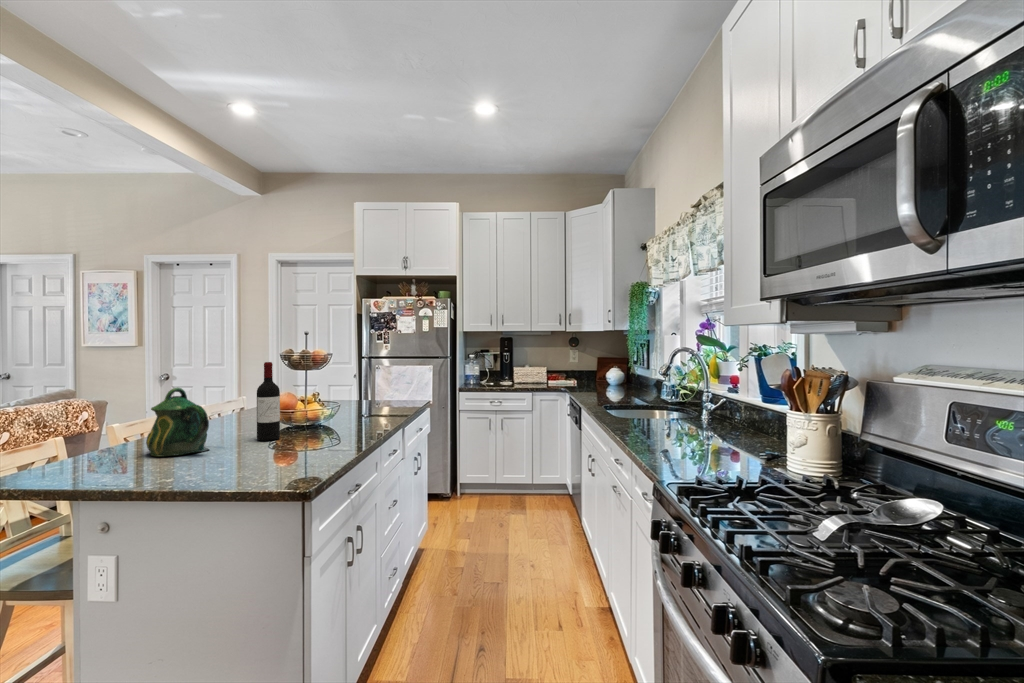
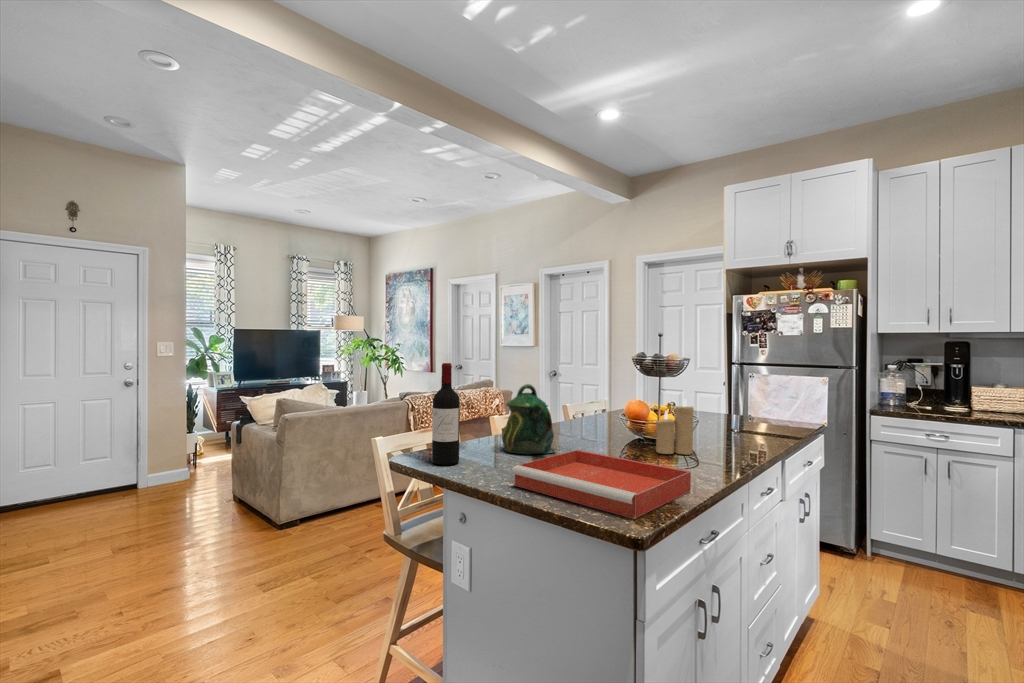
wine bottle: present [257,362,280,441] -> present [432,363,460,465]
candle: none [306,390,337,437] -> present [656,400,694,455]
tray: none [179,442,340,481] -> present [512,450,691,519]

